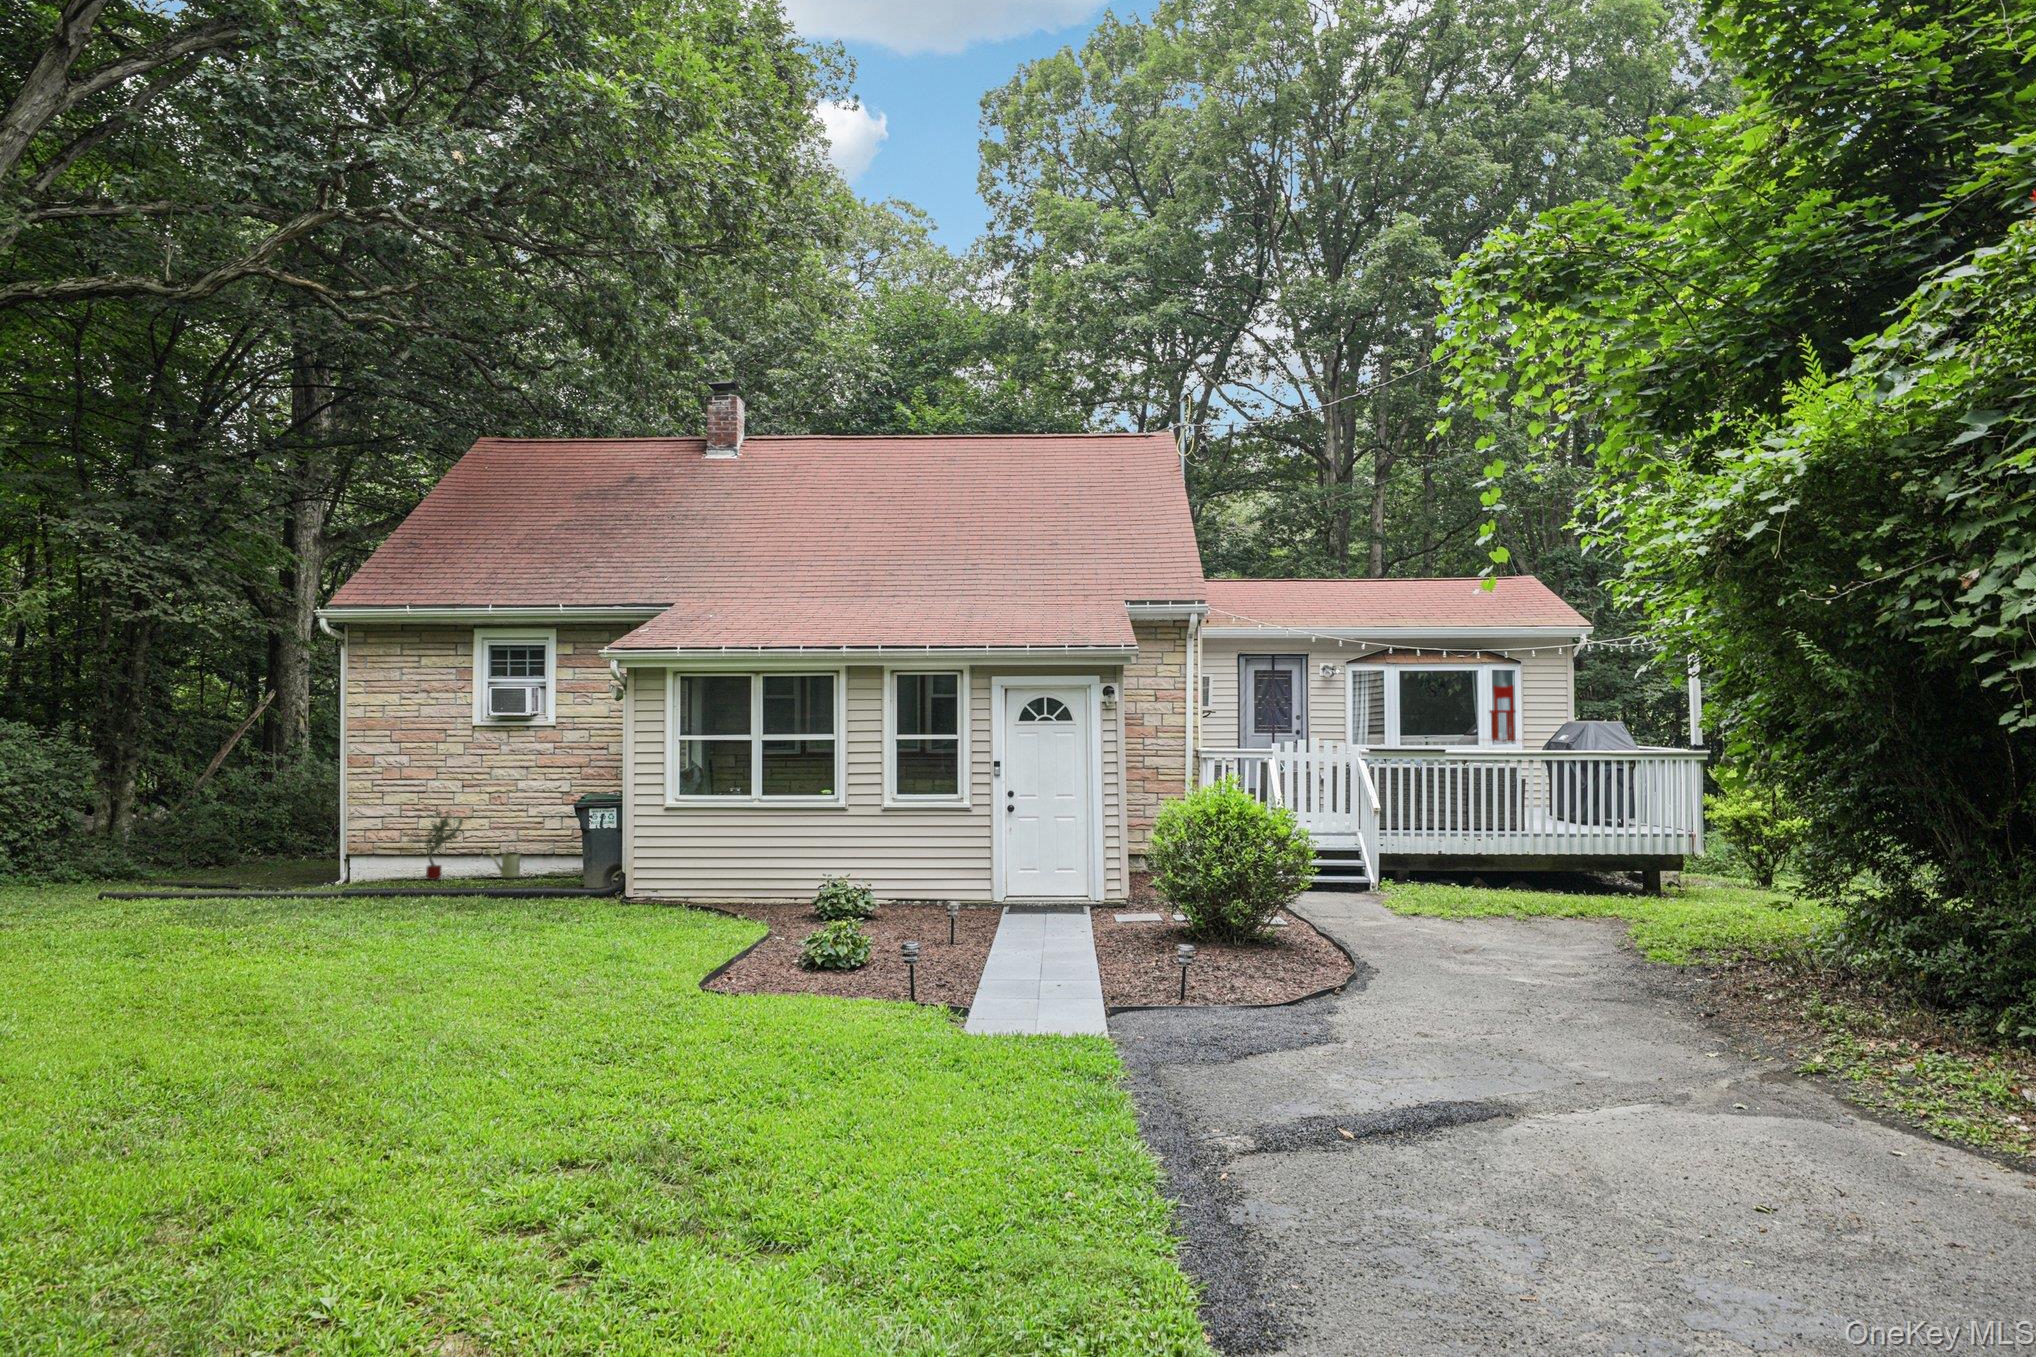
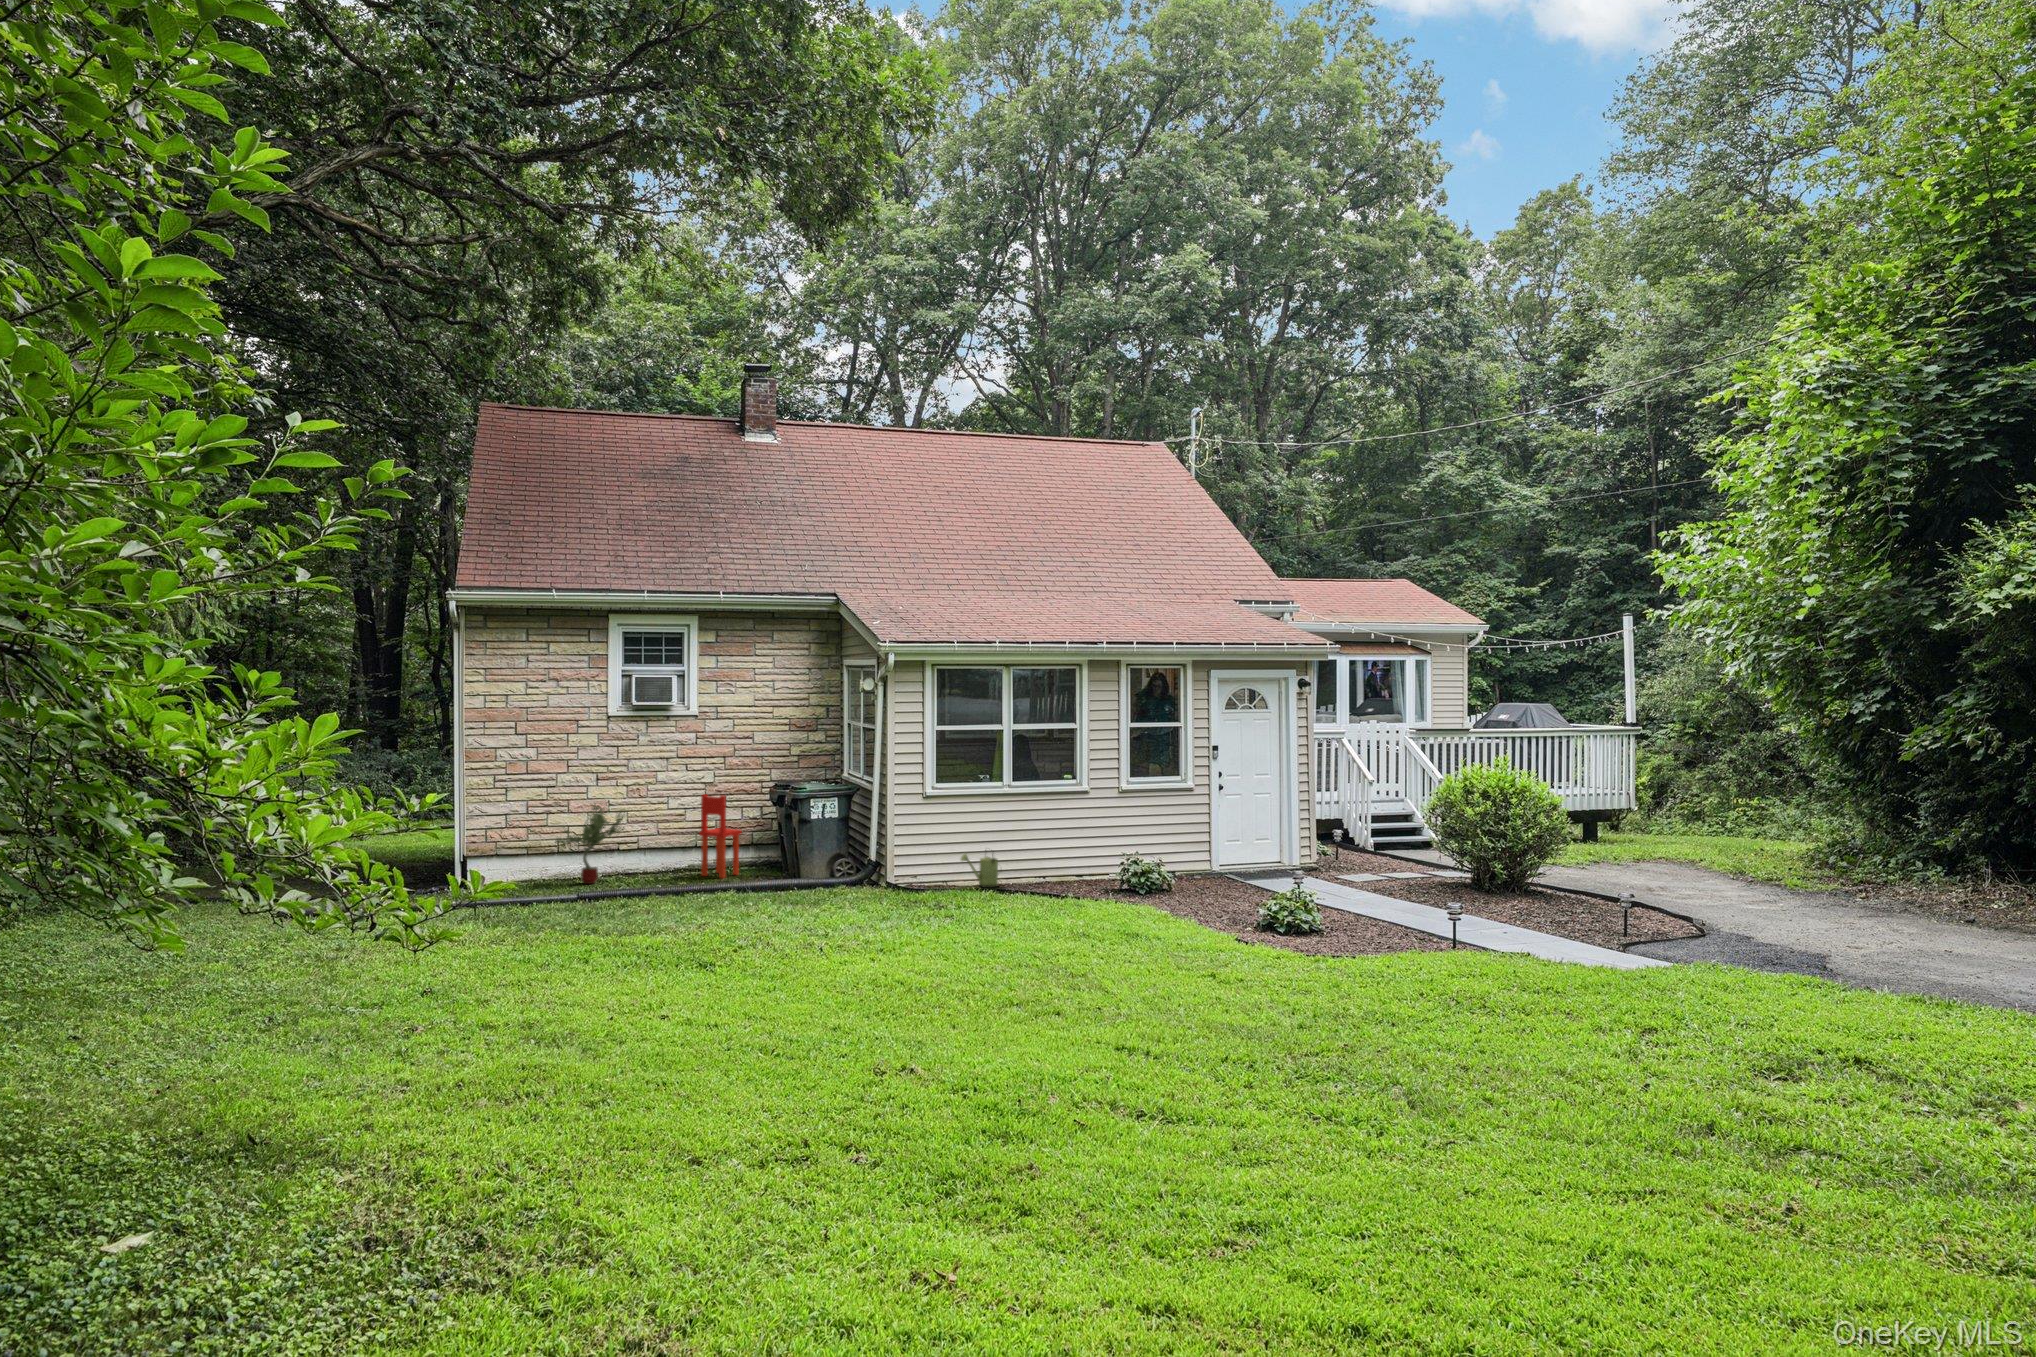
chair: present [1489,685,1515,740] -> present [699,794,742,878]
watering can: present [485,846,520,879] -> present [961,854,998,888]

